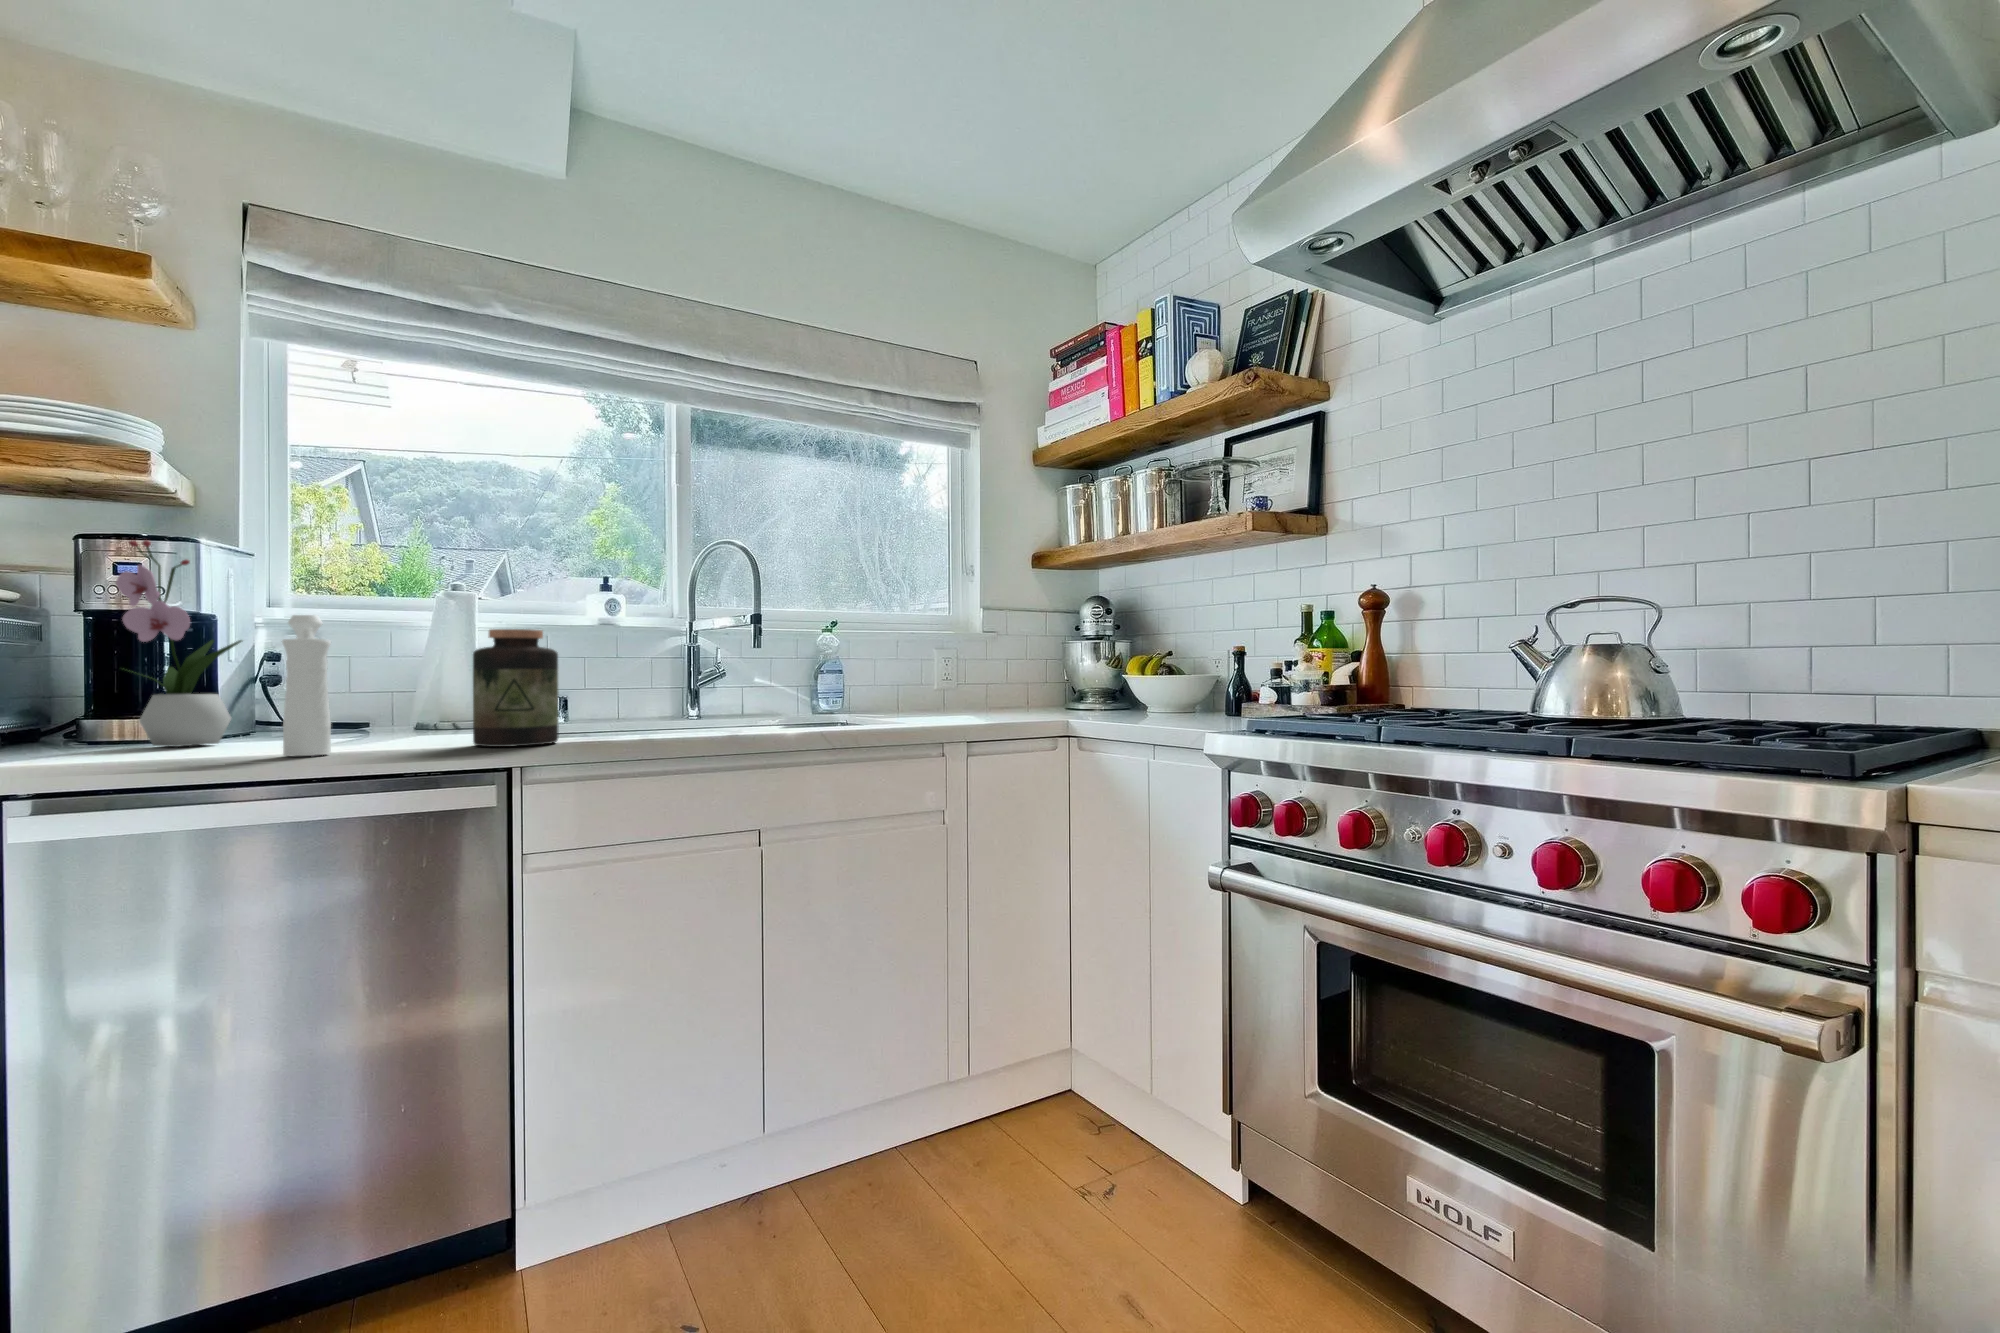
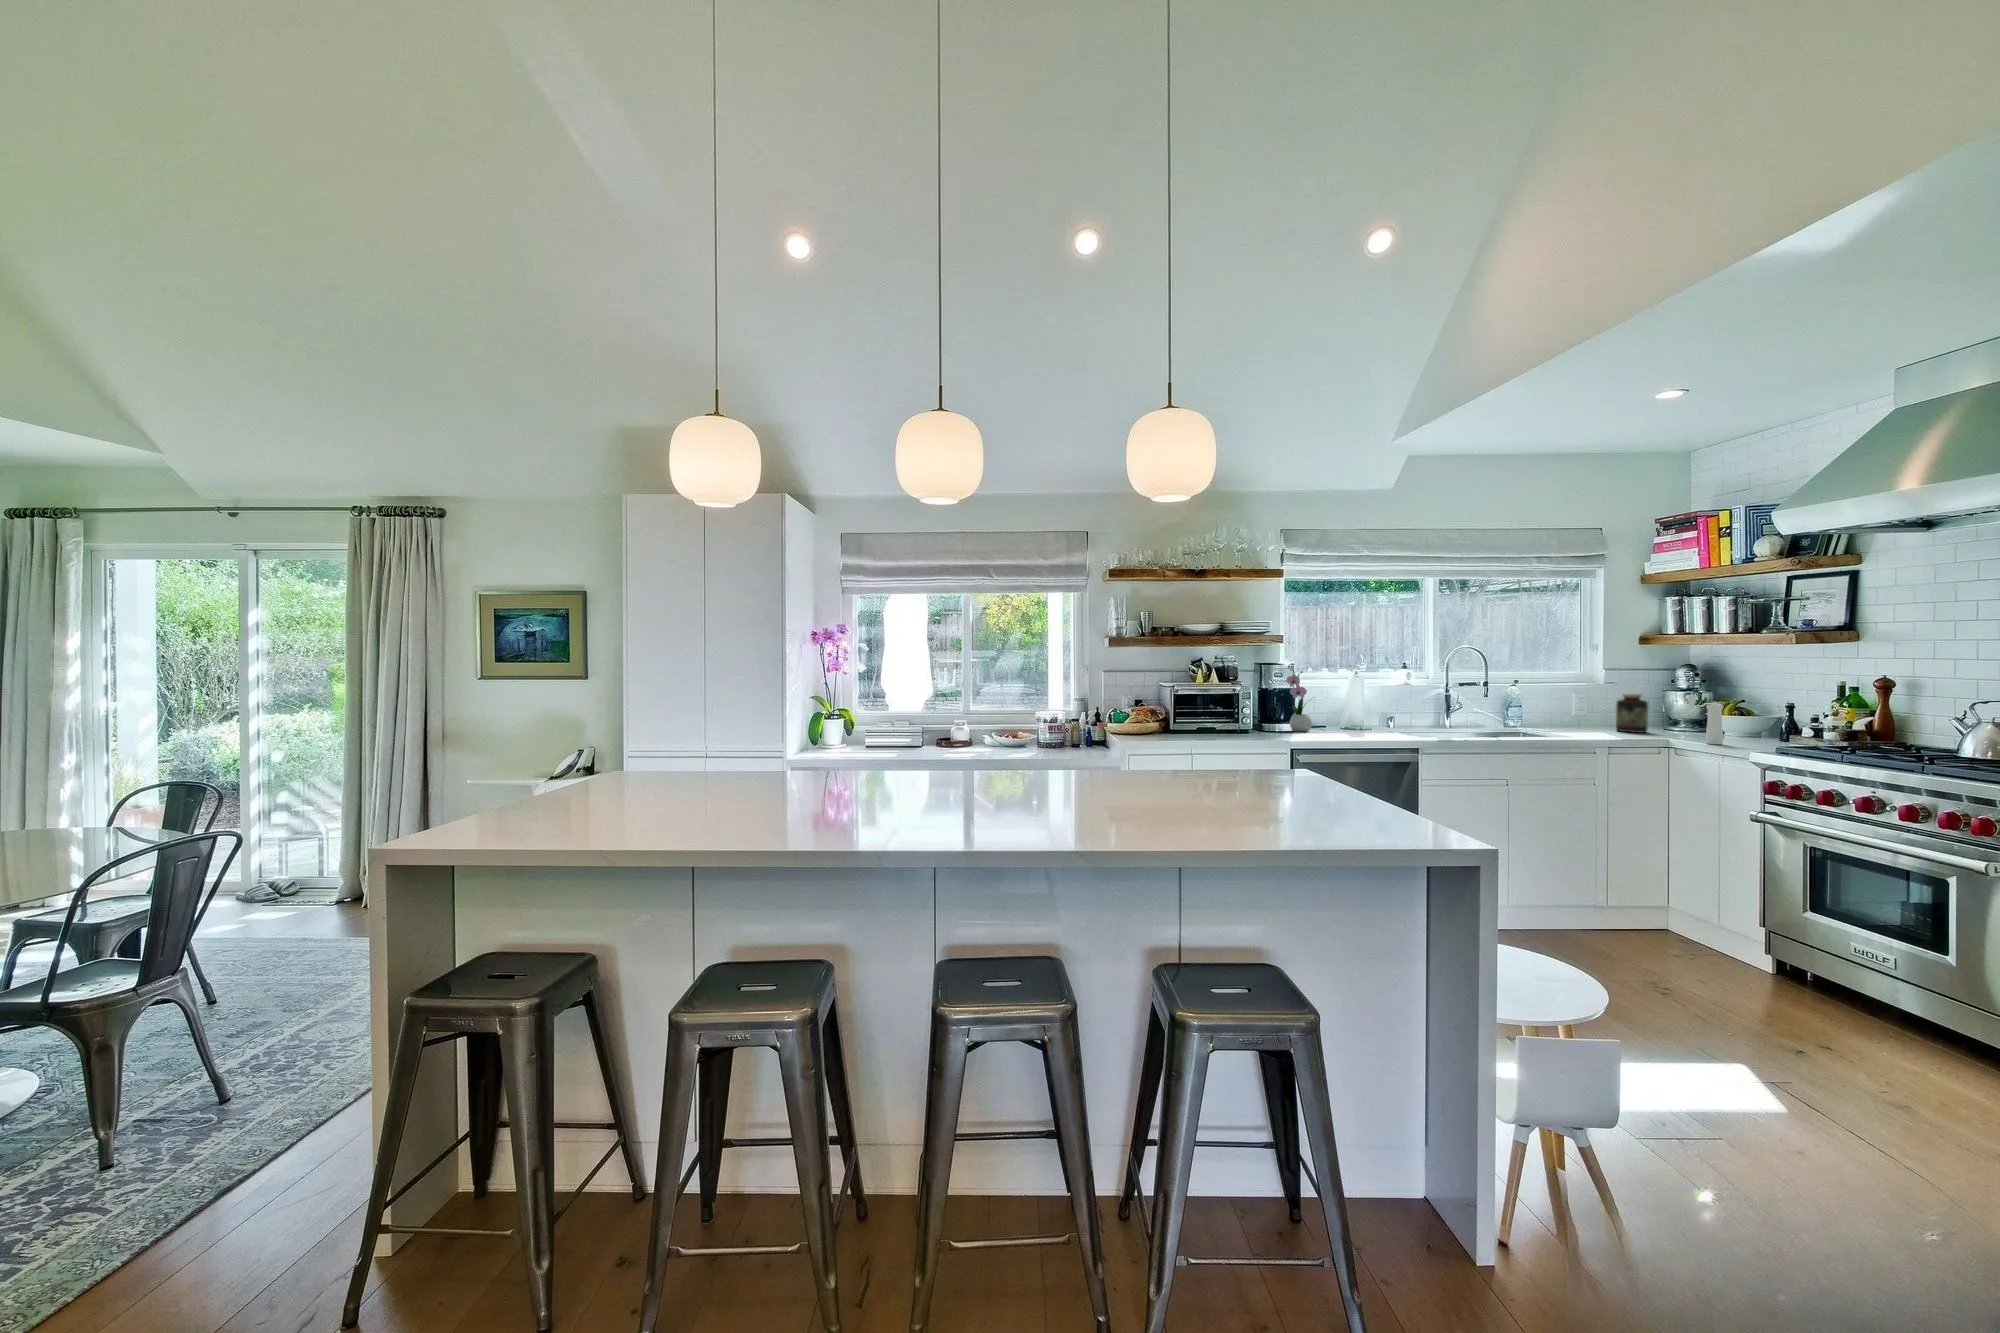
pepper mill: present [282,615,331,756] -> present [1686,695,1724,744]
jar: present [473,629,559,747] -> present [1616,694,1648,733]

